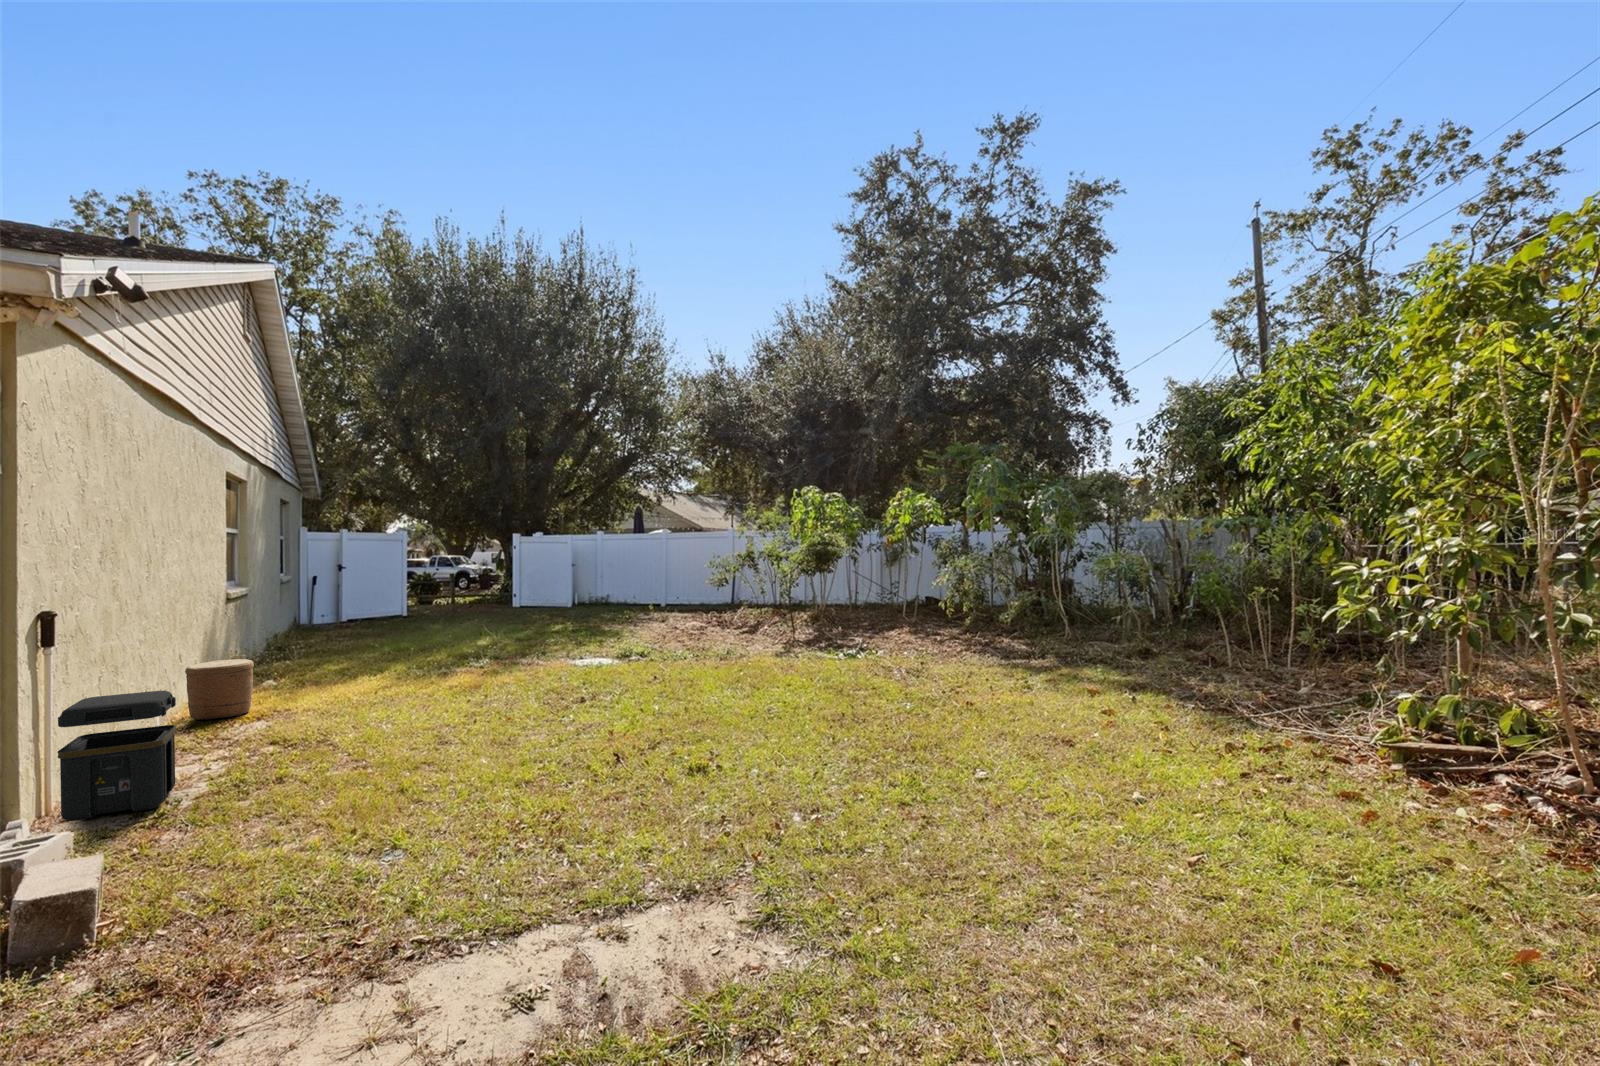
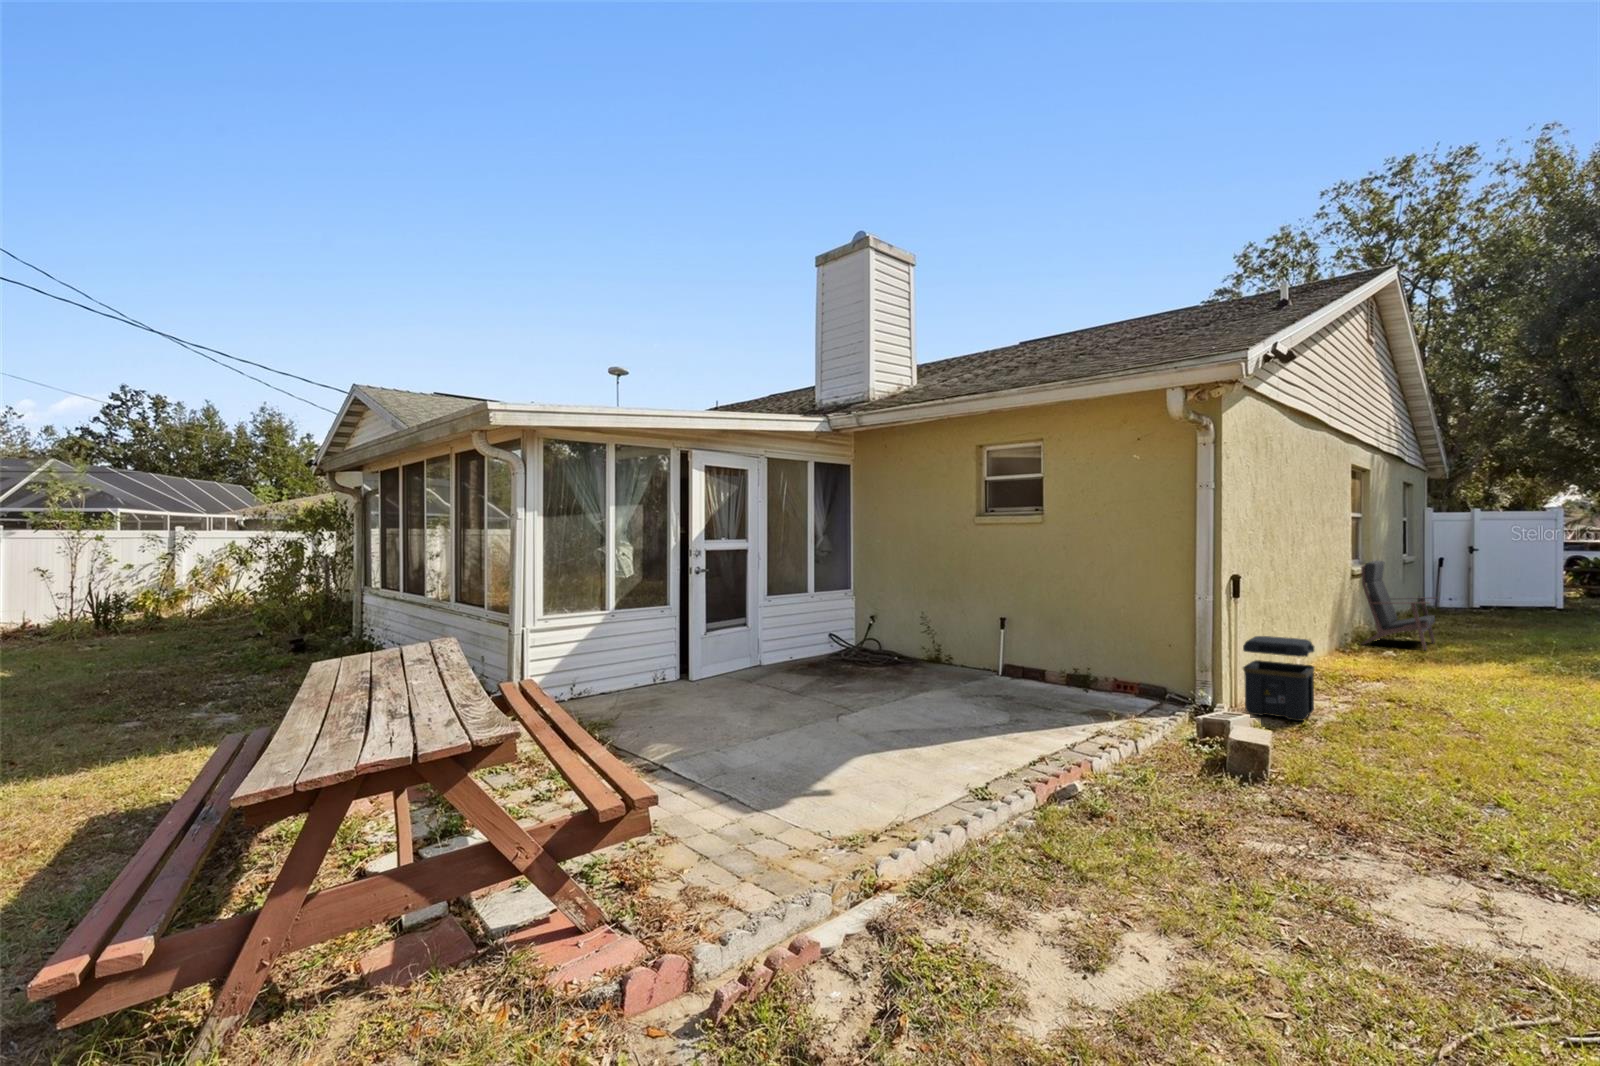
lounge chair: none [235,582,316,680] -> present [1361,561,1437,650]
woven basket: present [185,659,254,720] -> none [1320,625,1375,673]

